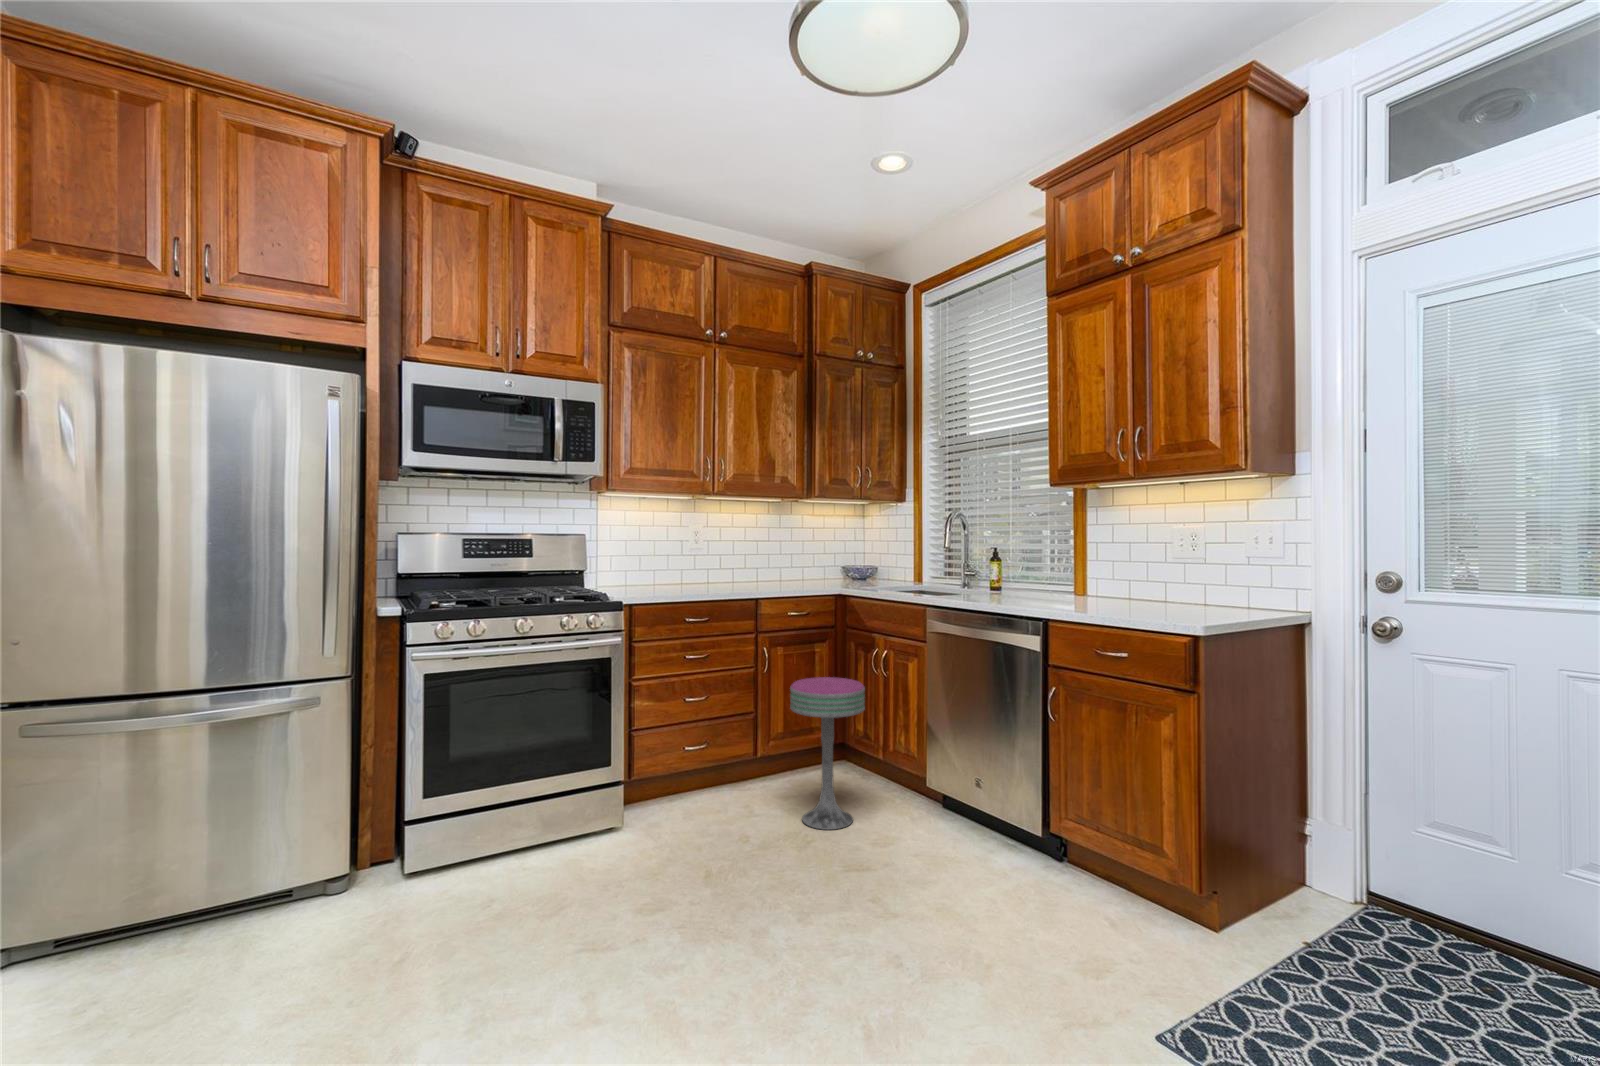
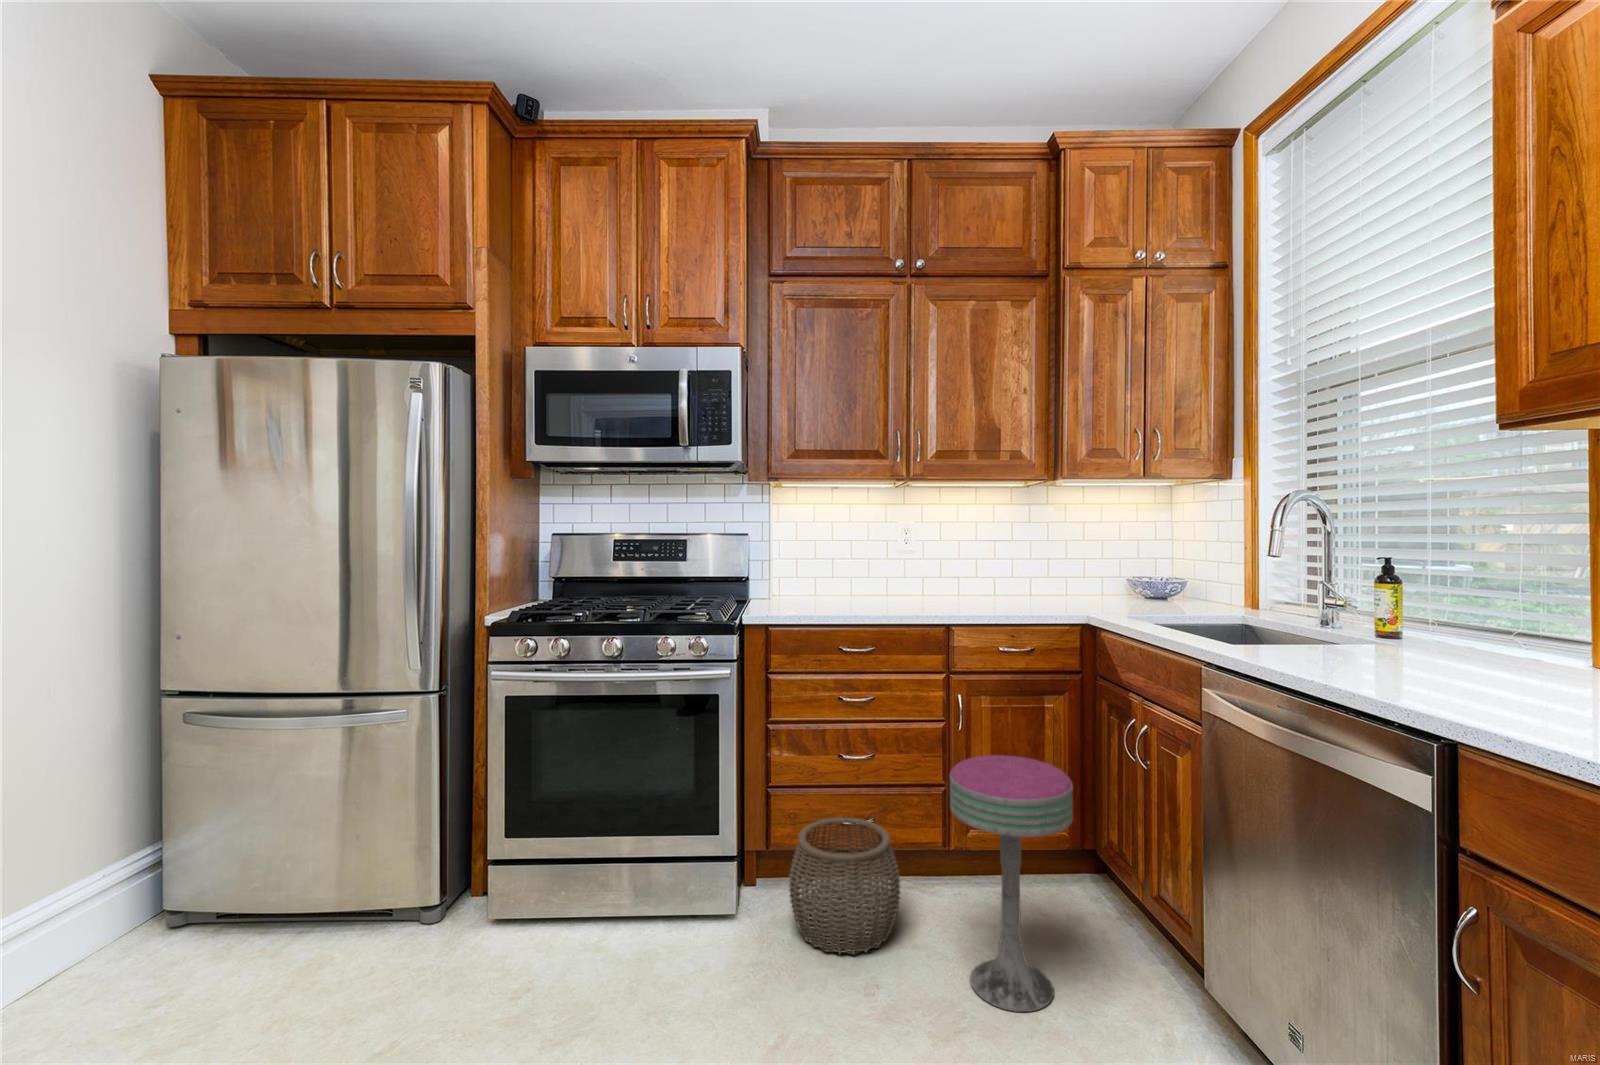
woven basket: none [666,742,748,832] -> present [789,817,901,955]

